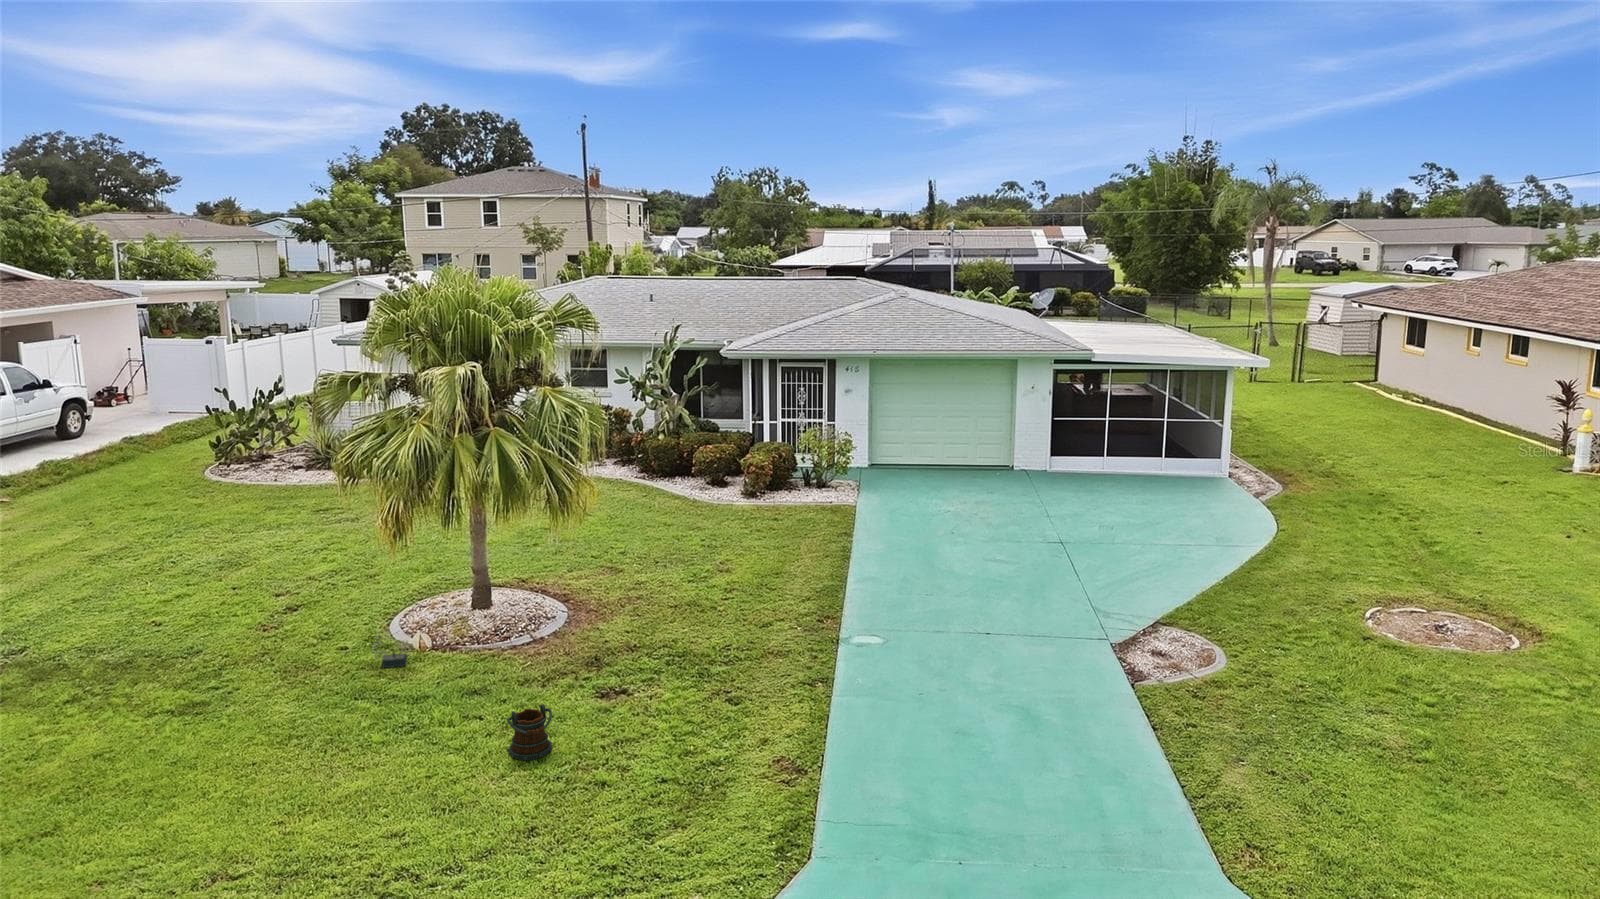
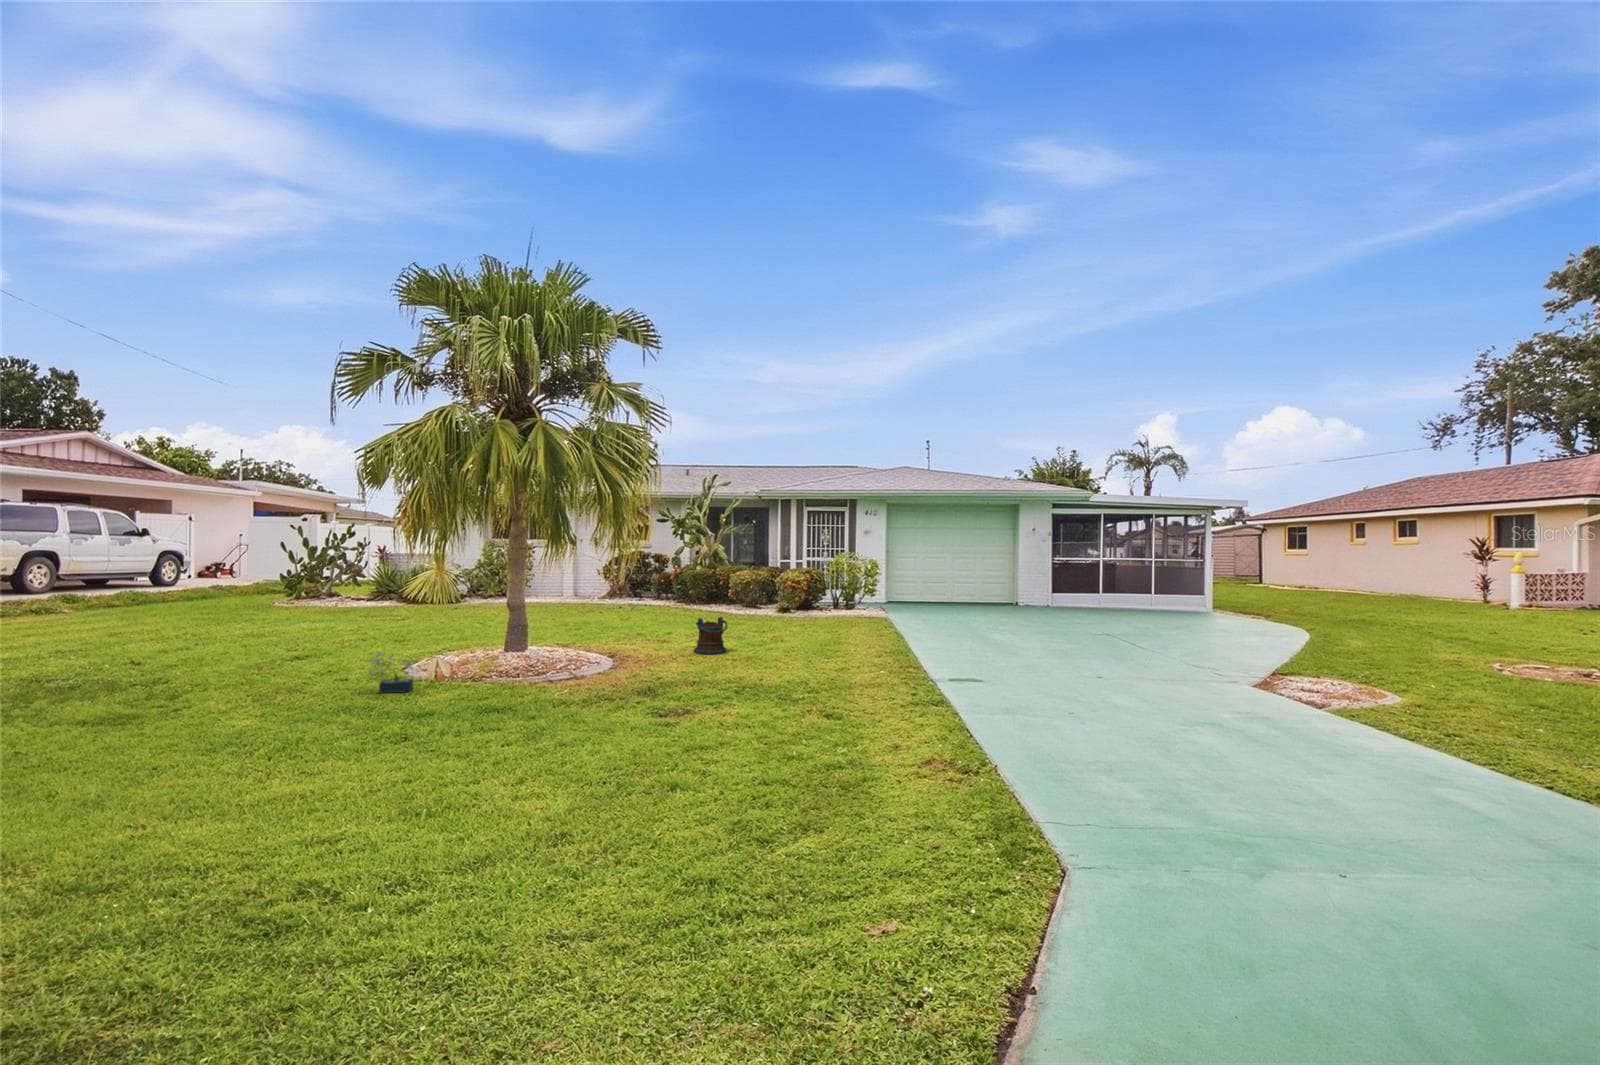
bucket: present [507,704,552,760] -> present [693,617,727,655]

